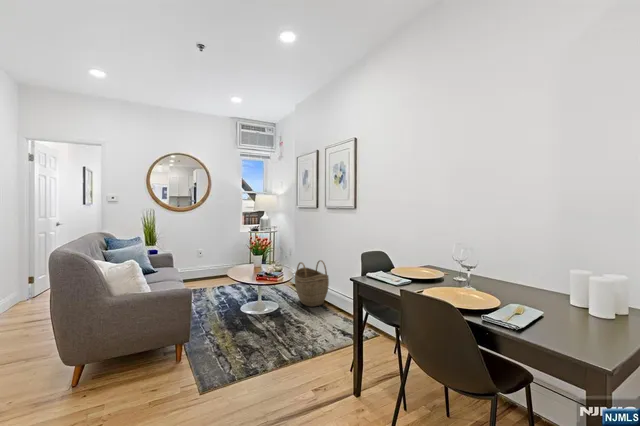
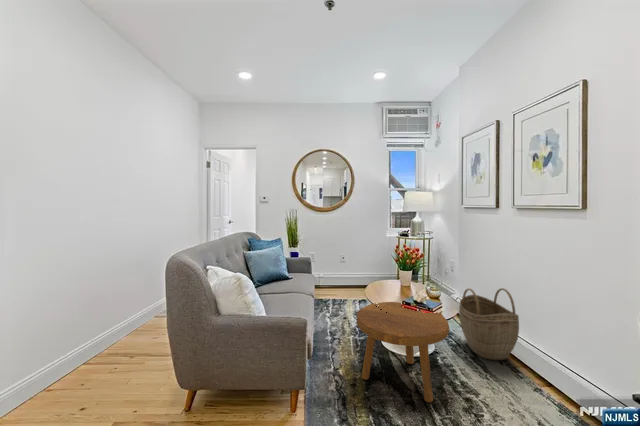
footstool: none [224,276,288,334] -> present [357,302,449,402]

